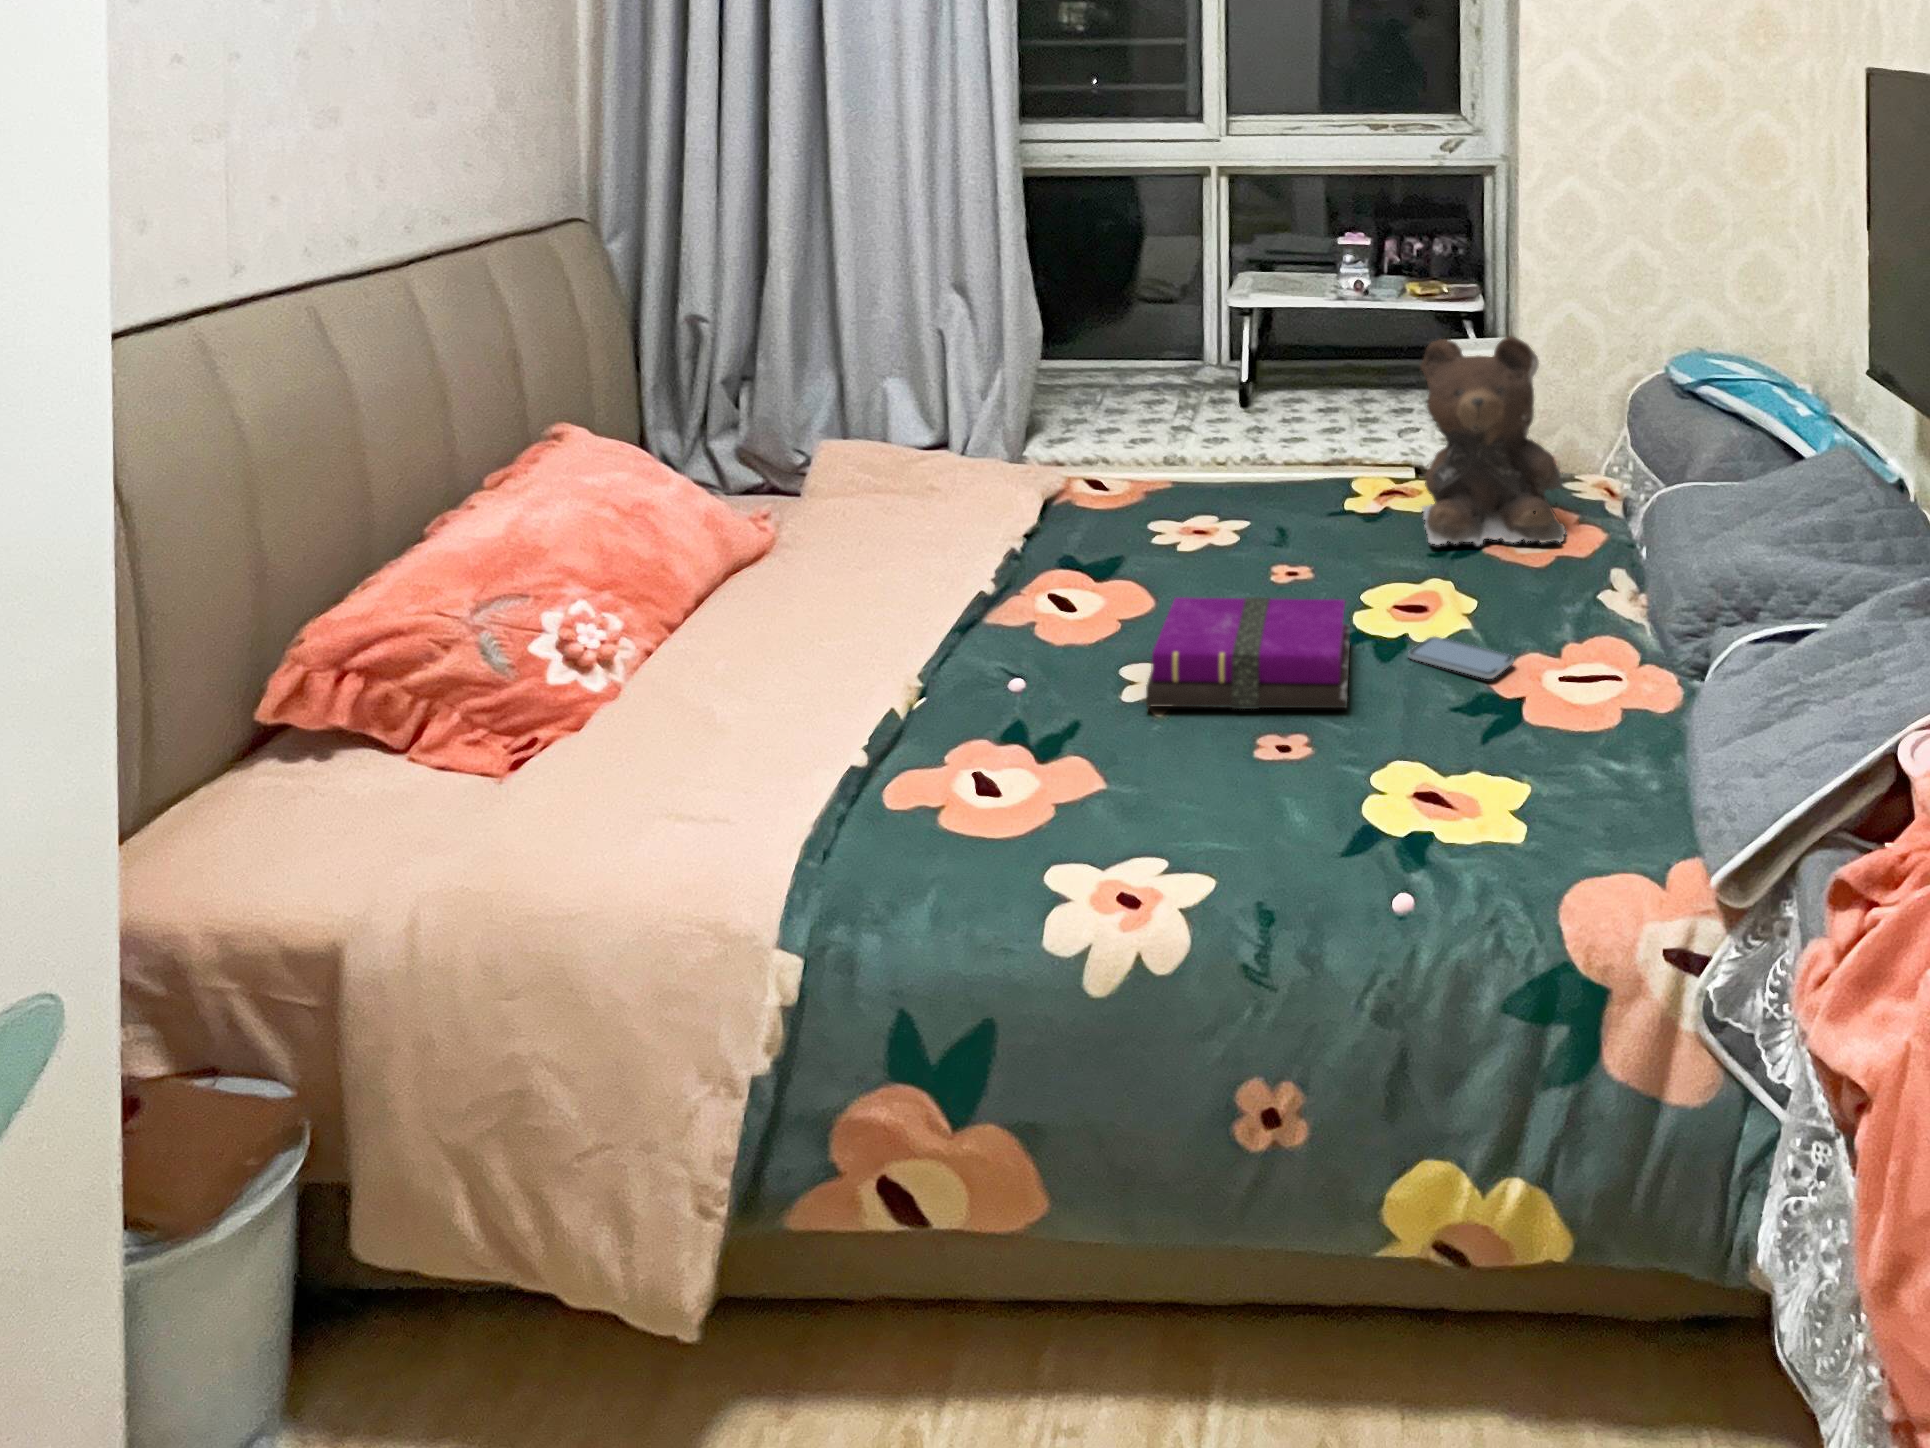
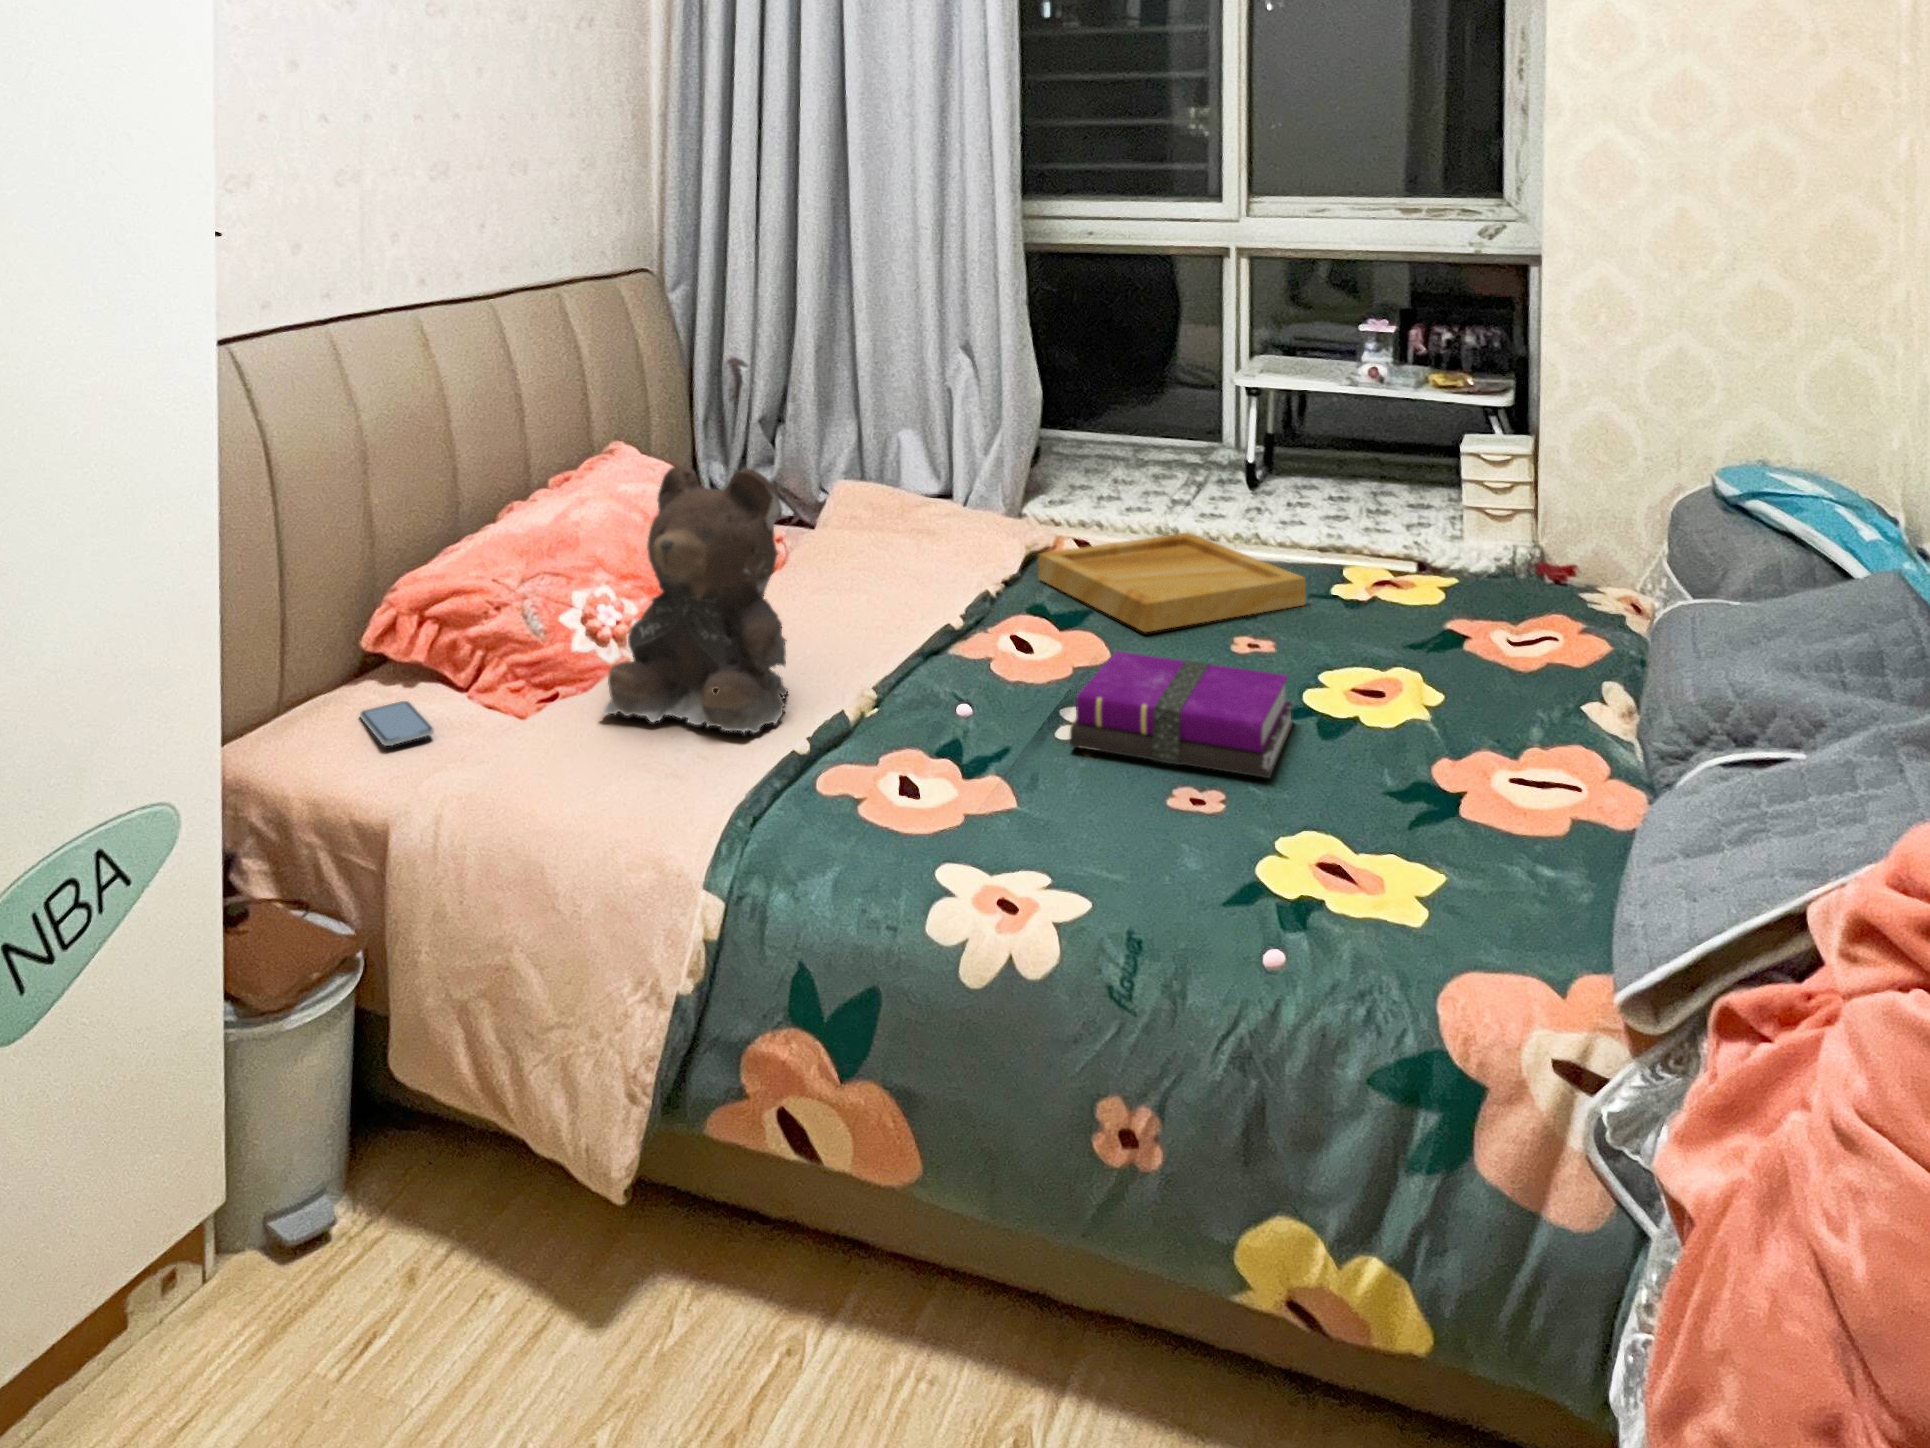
teddy bear: present [1420,336,1566,545] -> present [603,465,788,733]
tray: none [1060,458,1325,569] -> present [1038,533,1306,632]
smartphone: present [1408,637,1514,679] -> present [360,701,434,746]

